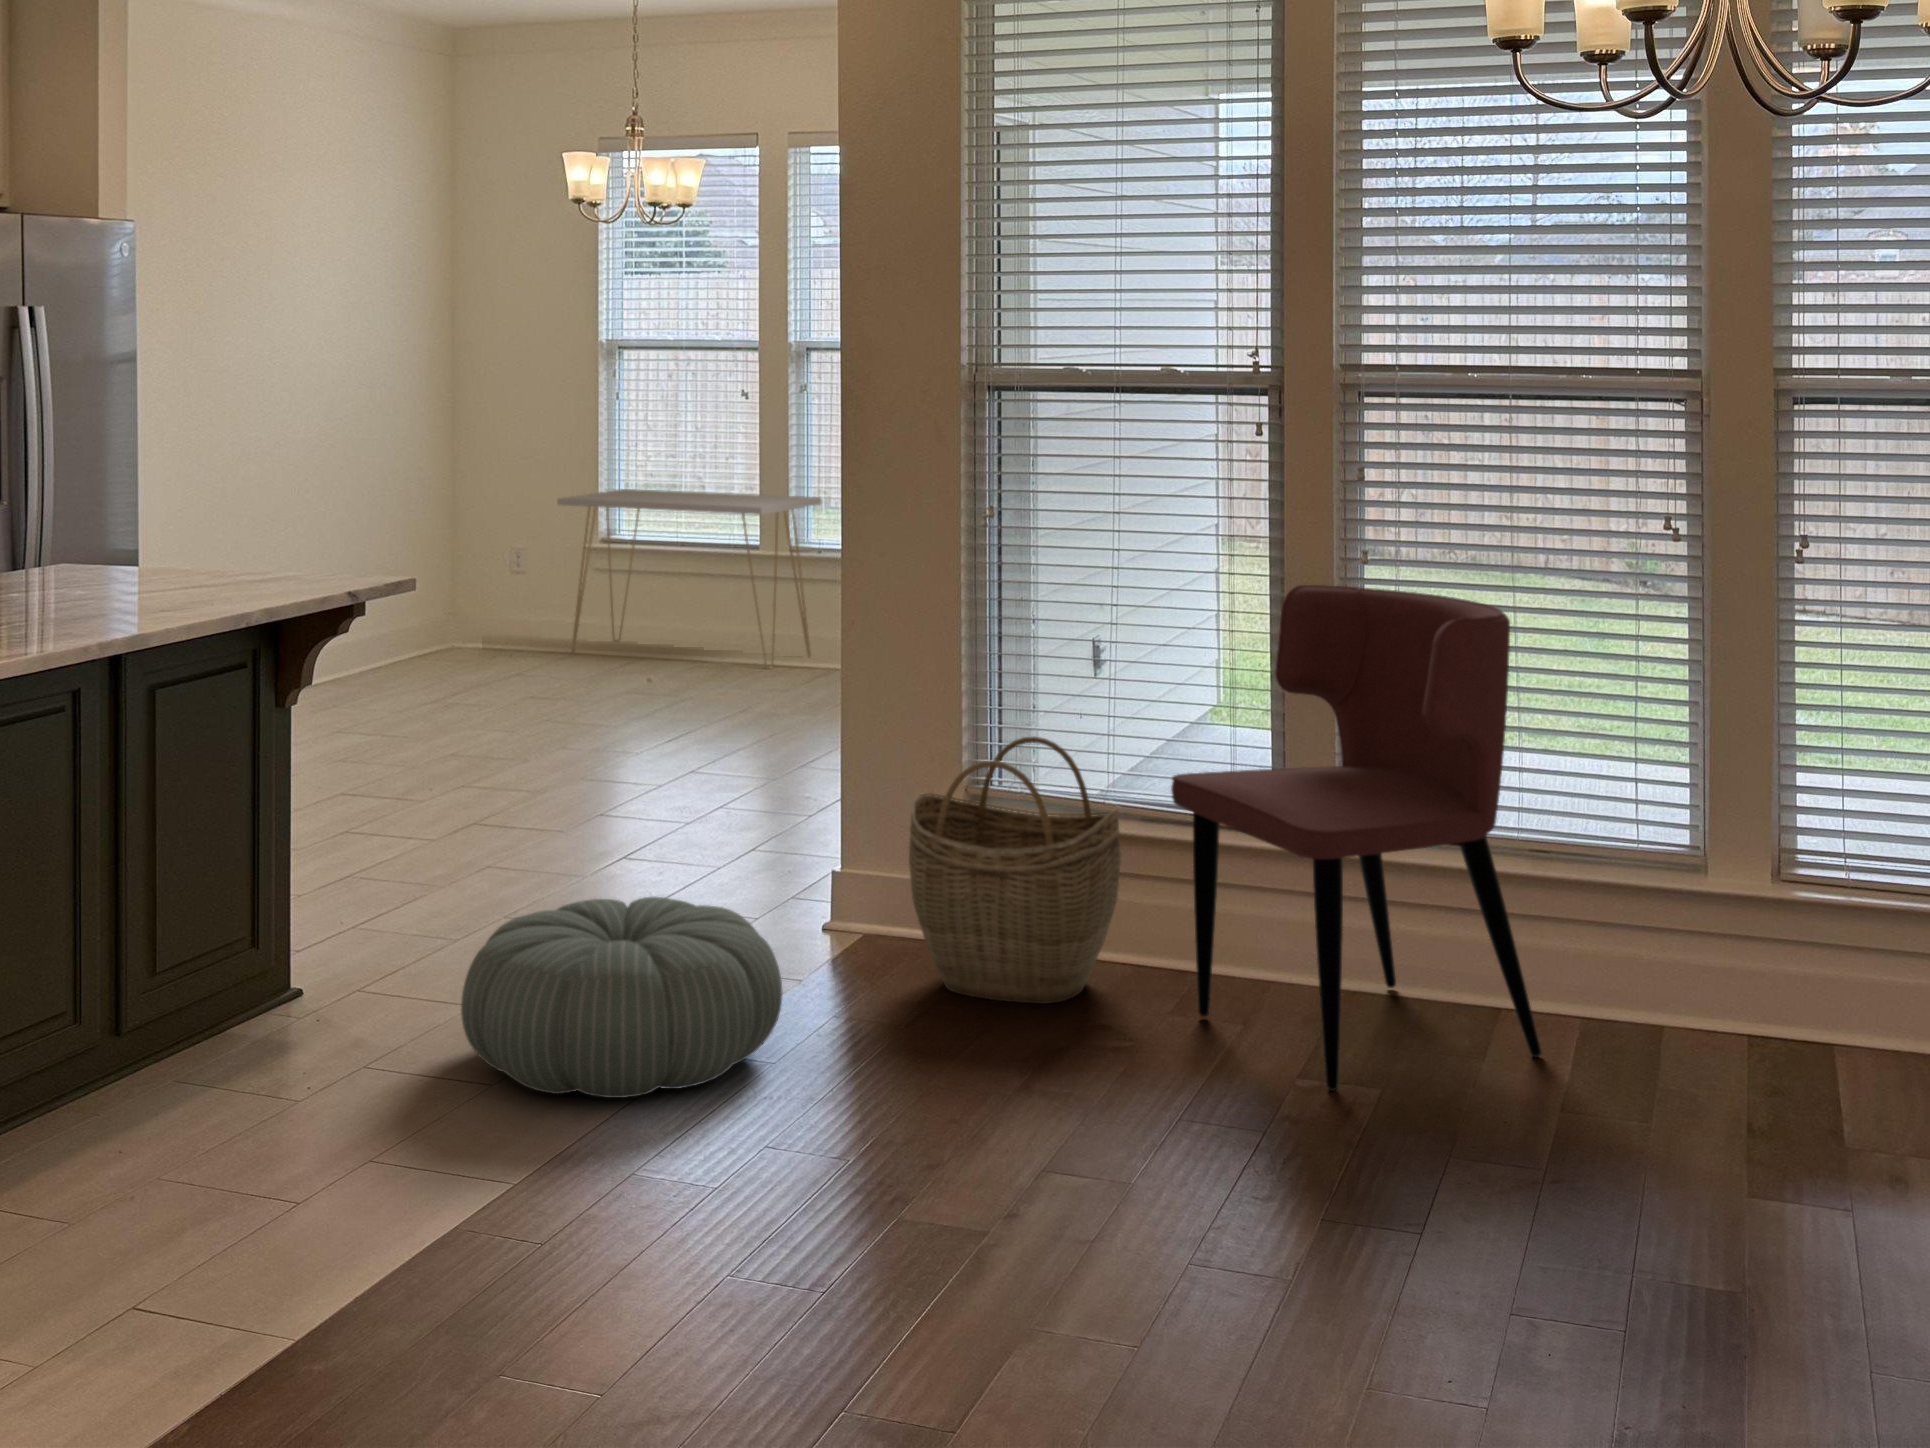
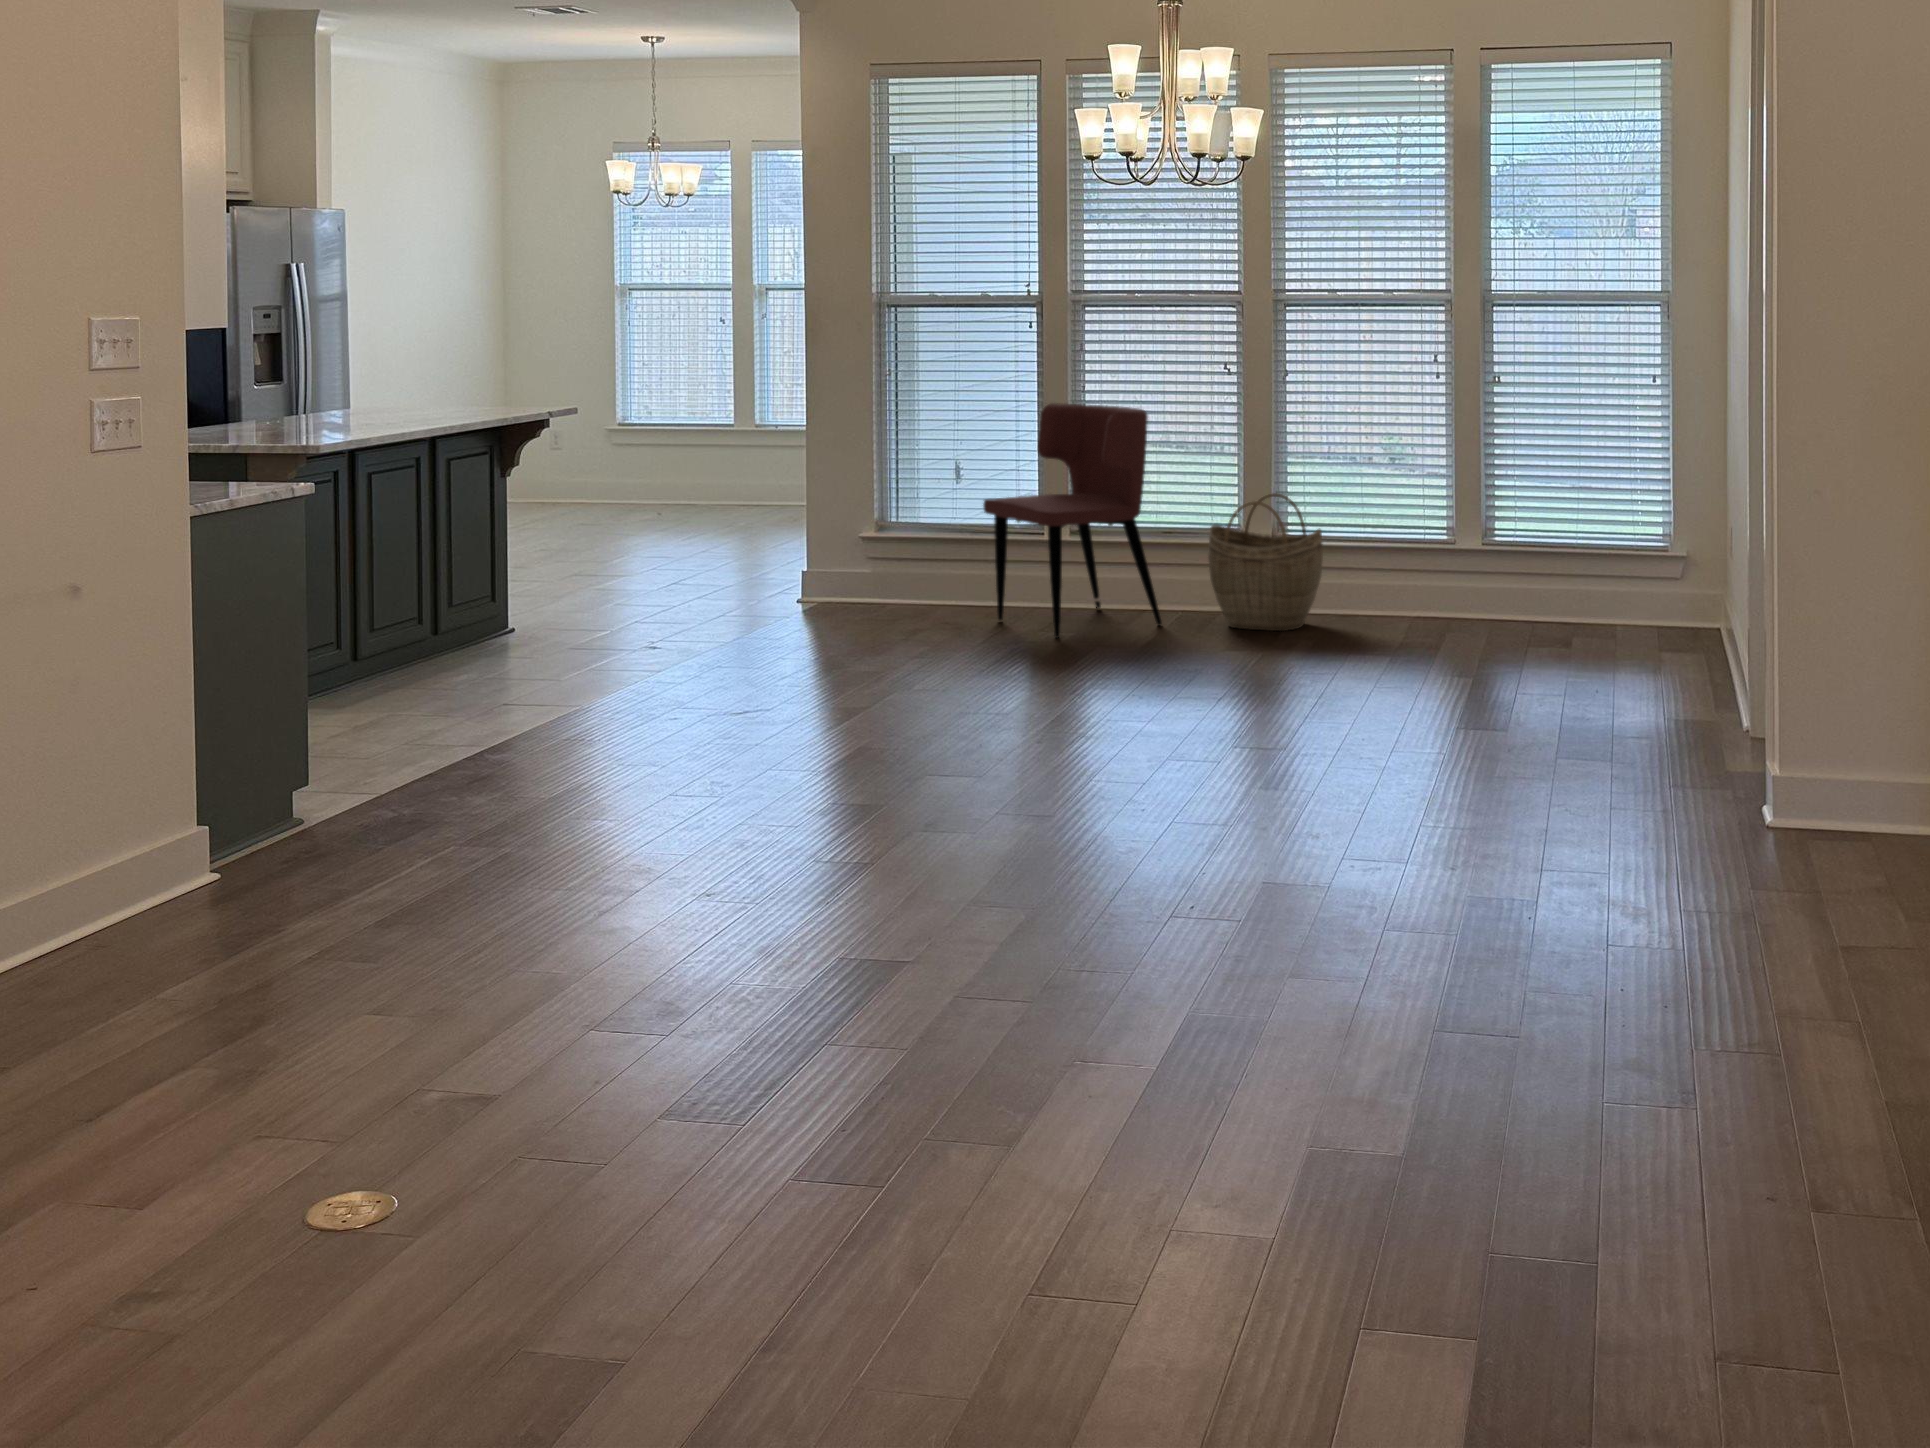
console table: present [557,489,821,669] -> none [593,389,778,505]
woven basket: present [909,736,1121,1004] -> present [1208,493,1323,631]
pouf: present [461,897,782,1098] -> none [620,568,785,653]

